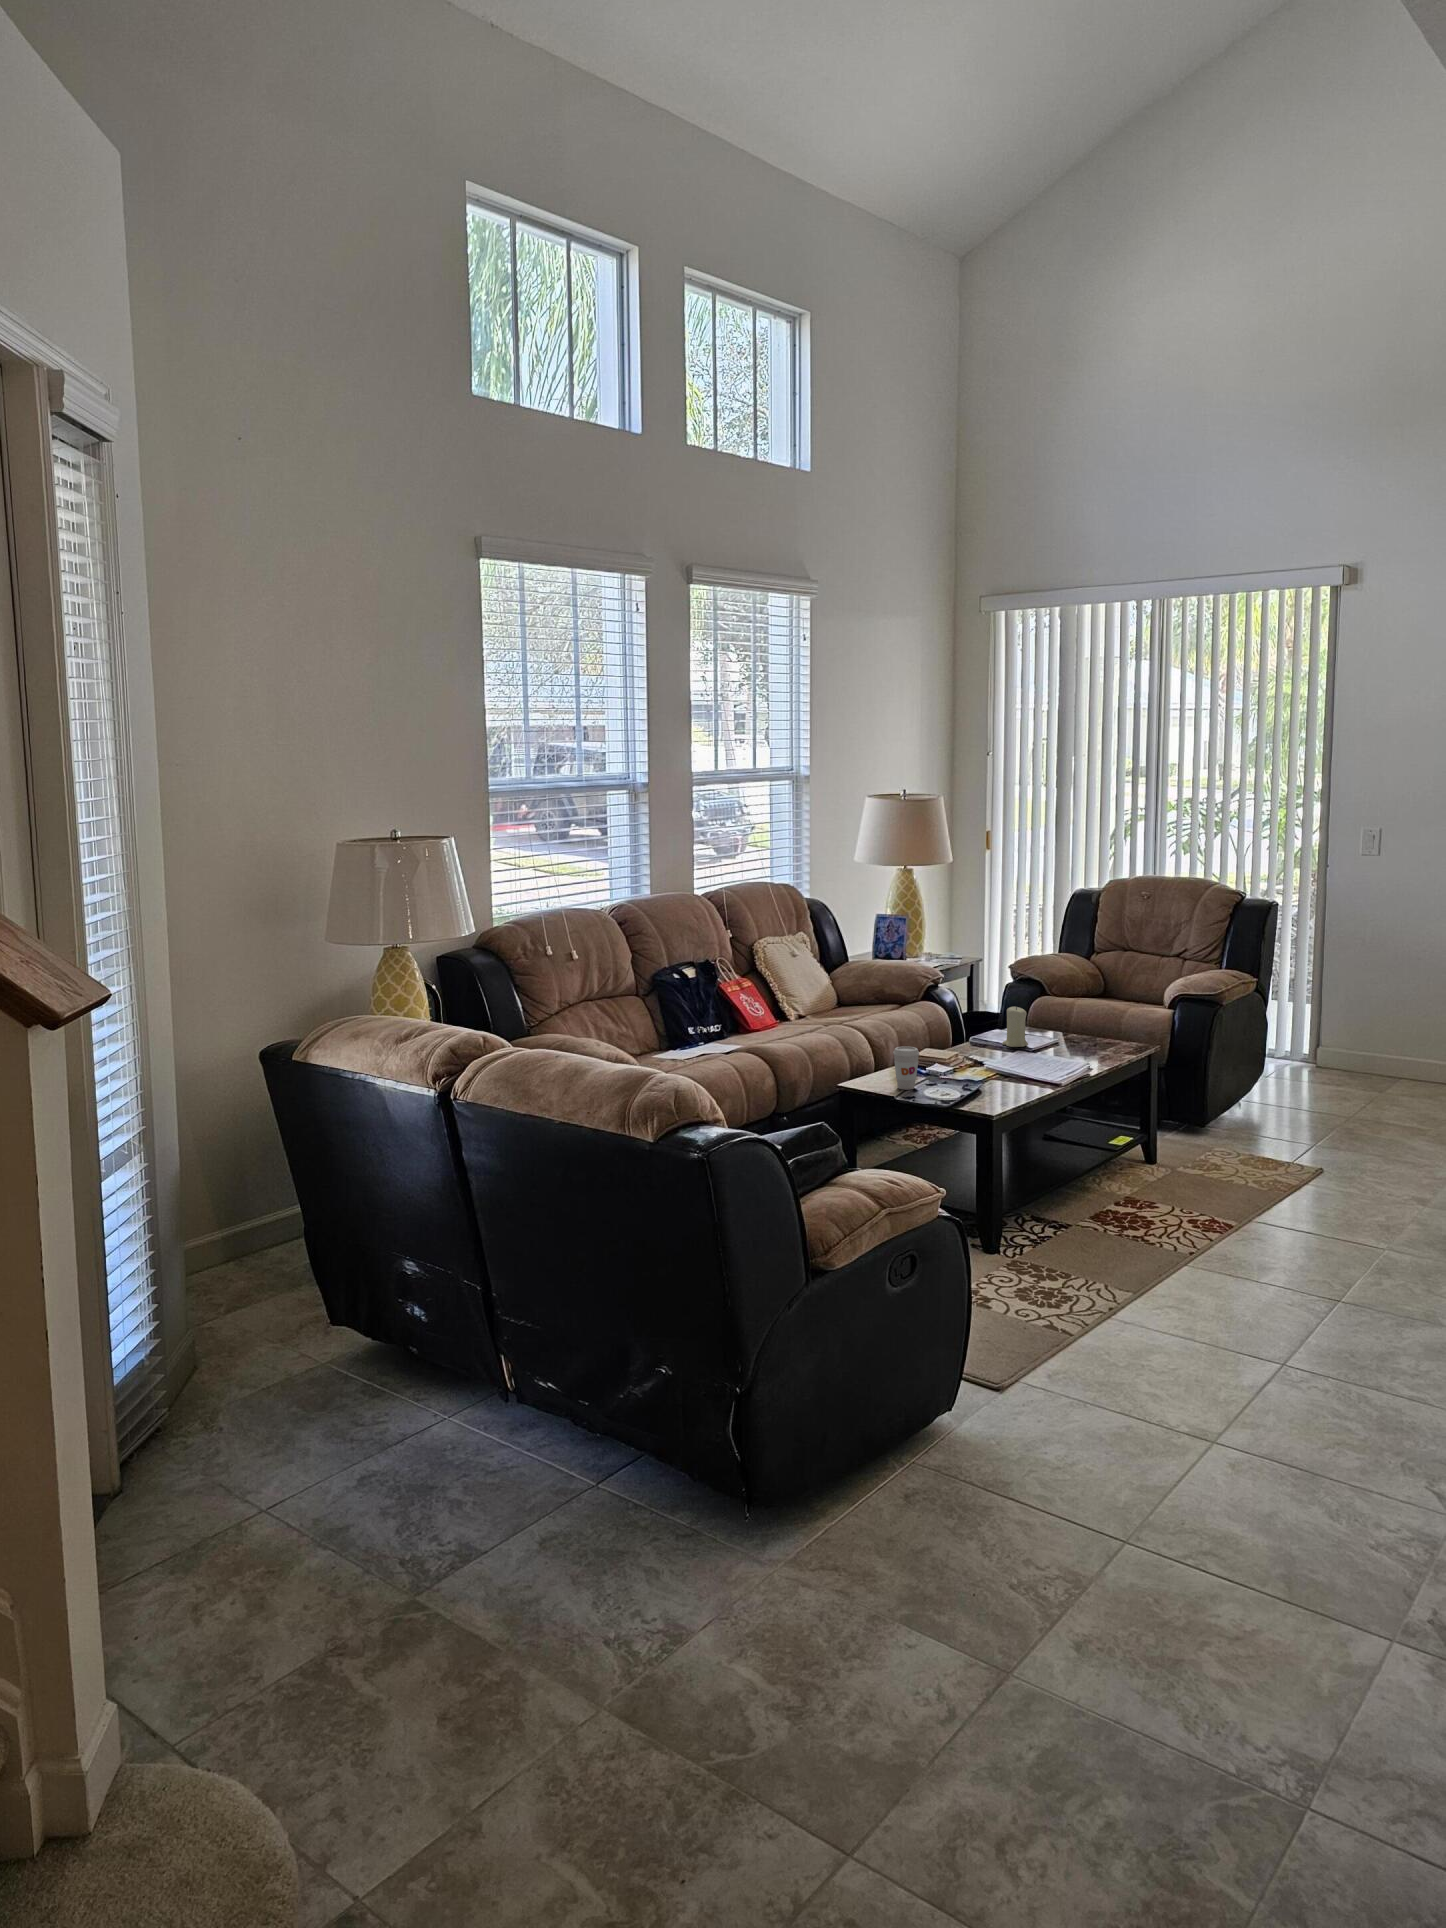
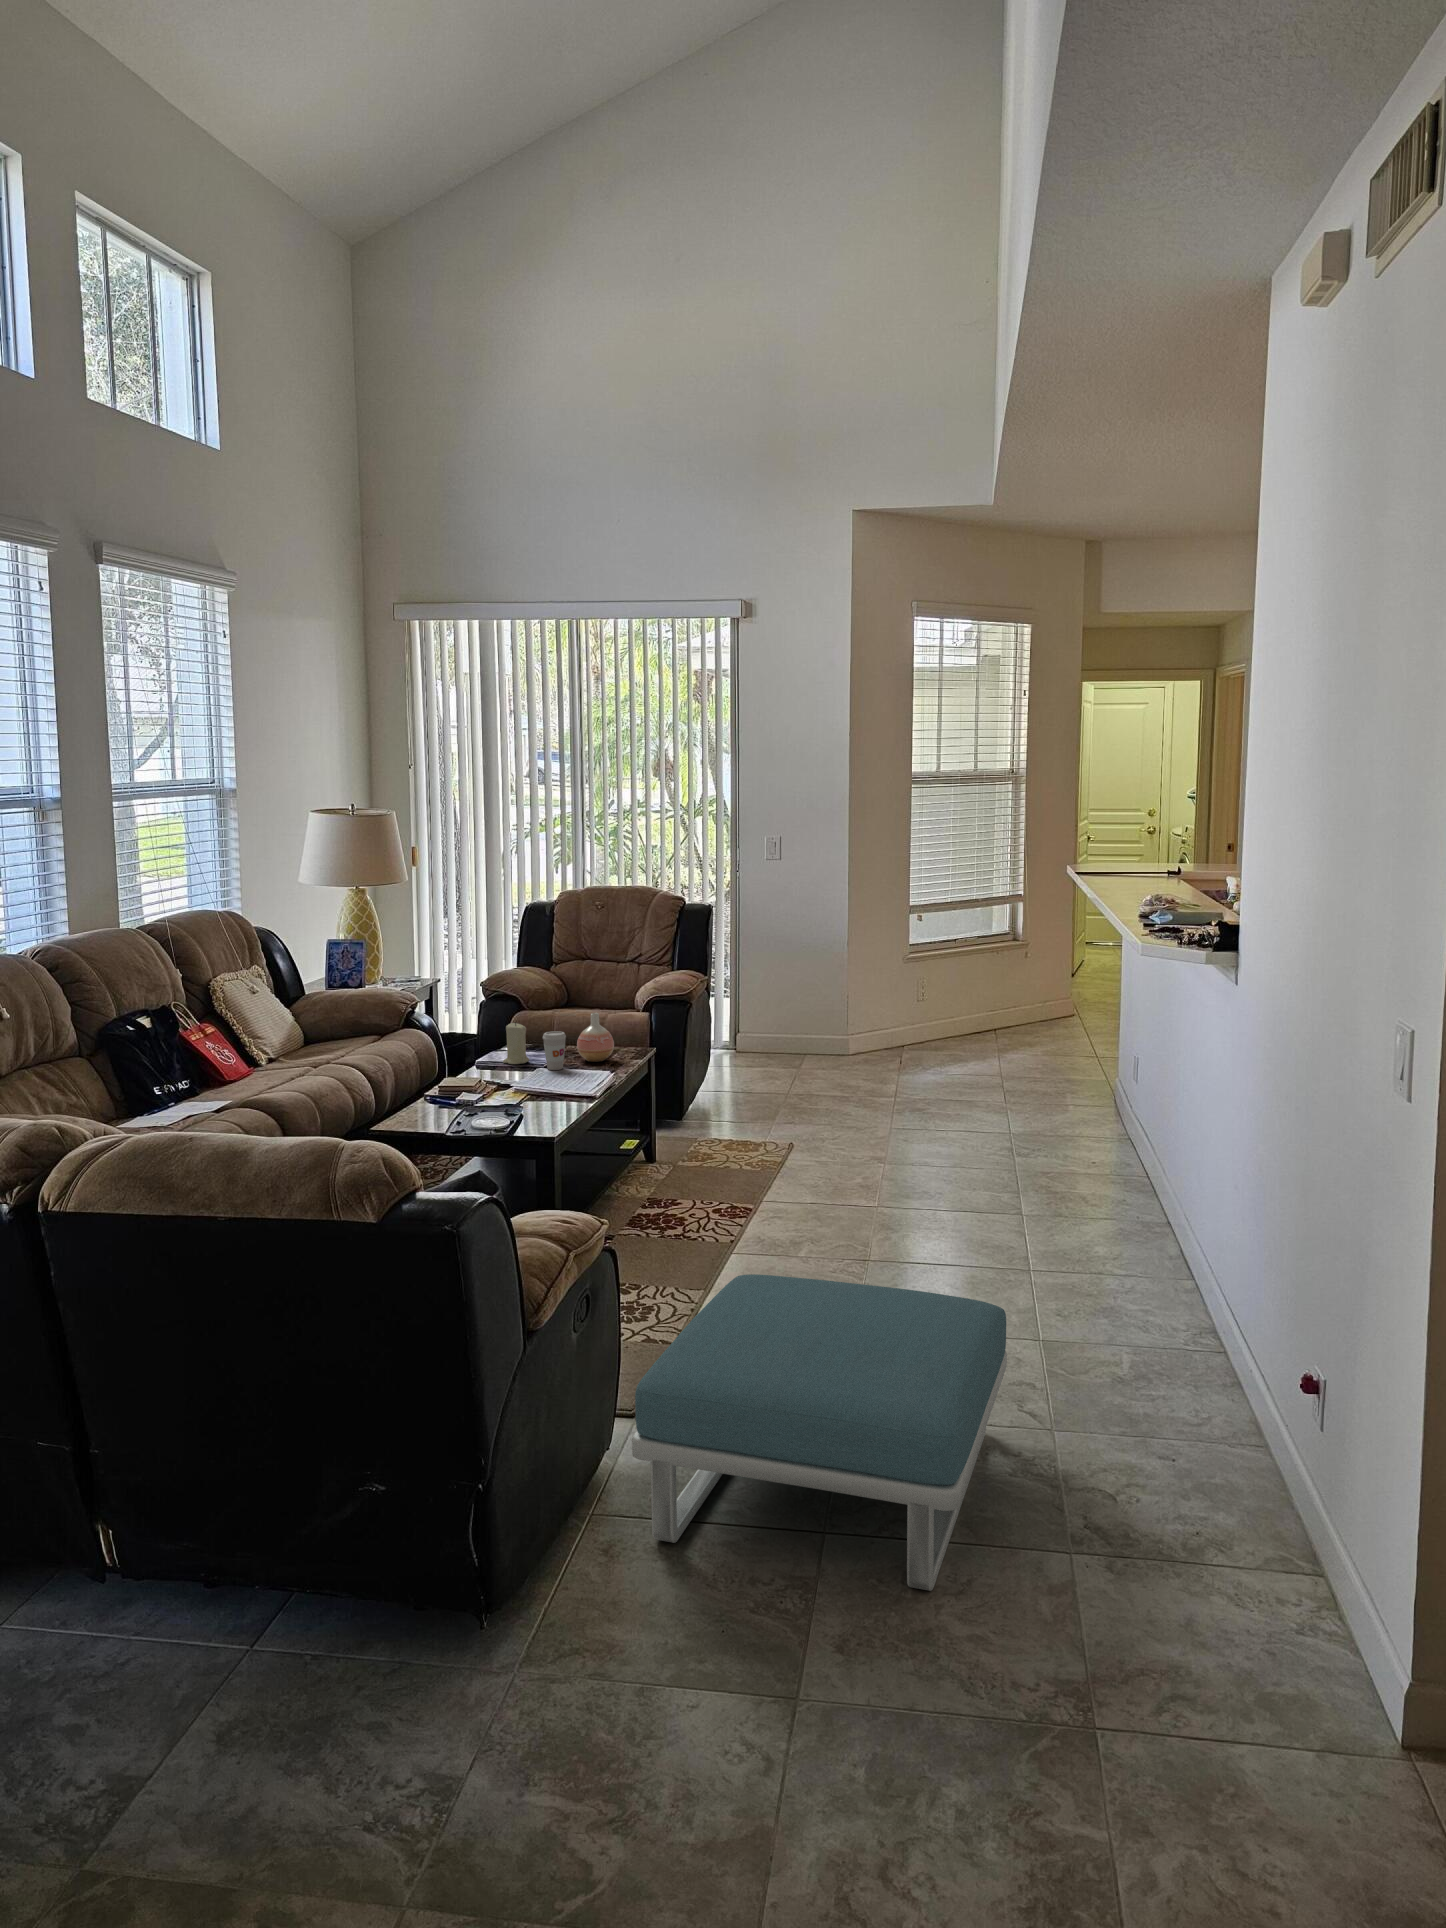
vase: none [1077,1004,1115,1054] -> present [577,1013,614,1062]
coffee cup: present [893,1046,919,1090] -> present [543,1031,566,1070]
footstool: none [941,1273,1386,1616] -> present [632,1274,1007,1591]

